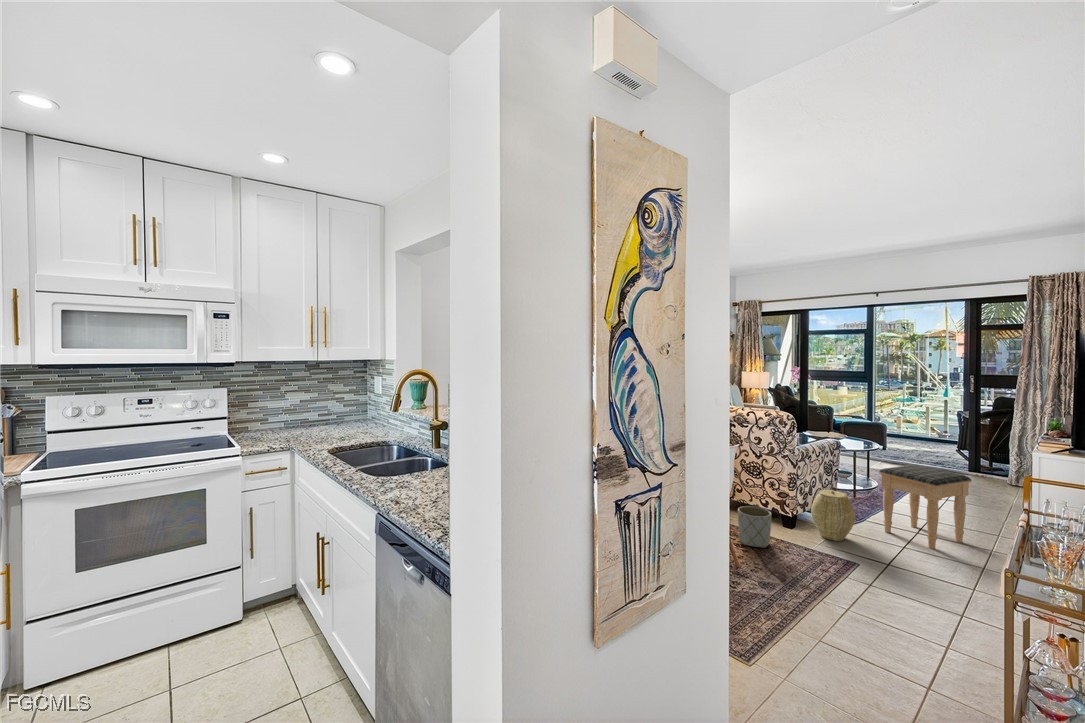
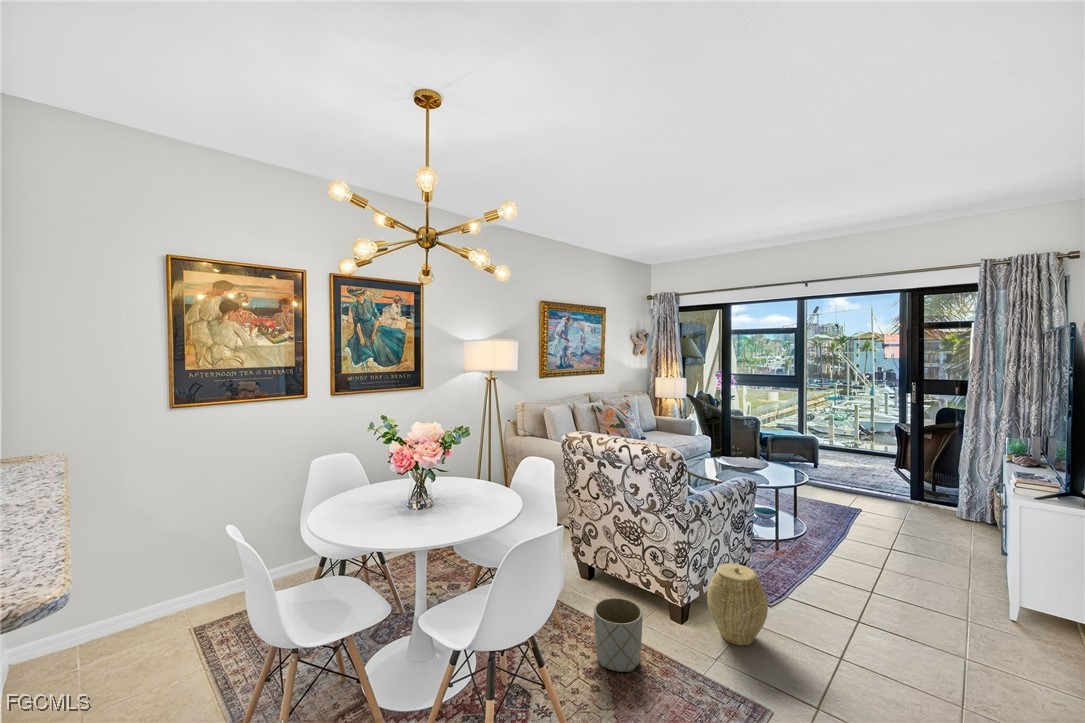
footstool: present [879,465,972,549] -> none [802,517,929,655]

